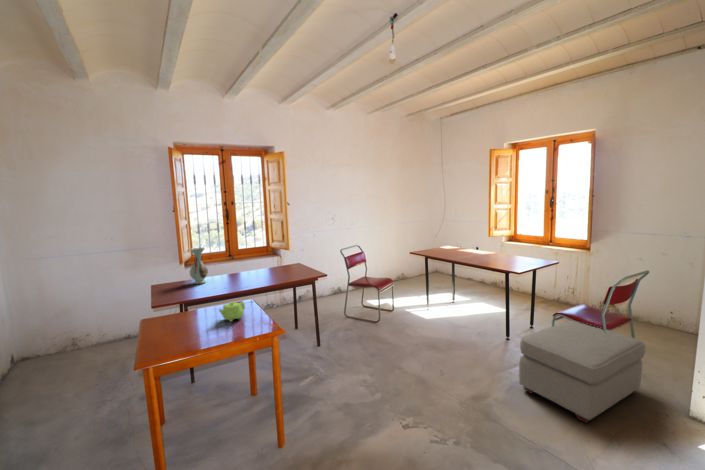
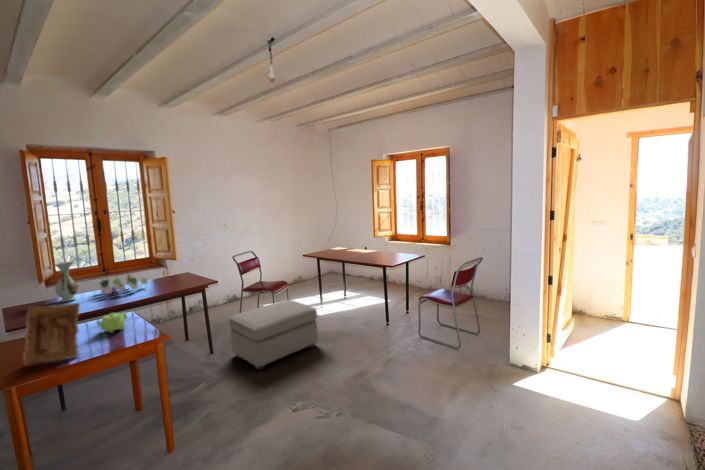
succulent plant: none [224,261,265,282] -> present [99,274,148,294]
picture frame: none [157,291,205,347] -> present [24,303,80,365]
ottoman: present [519,321,645,423] -> present [229,300,318,370]

